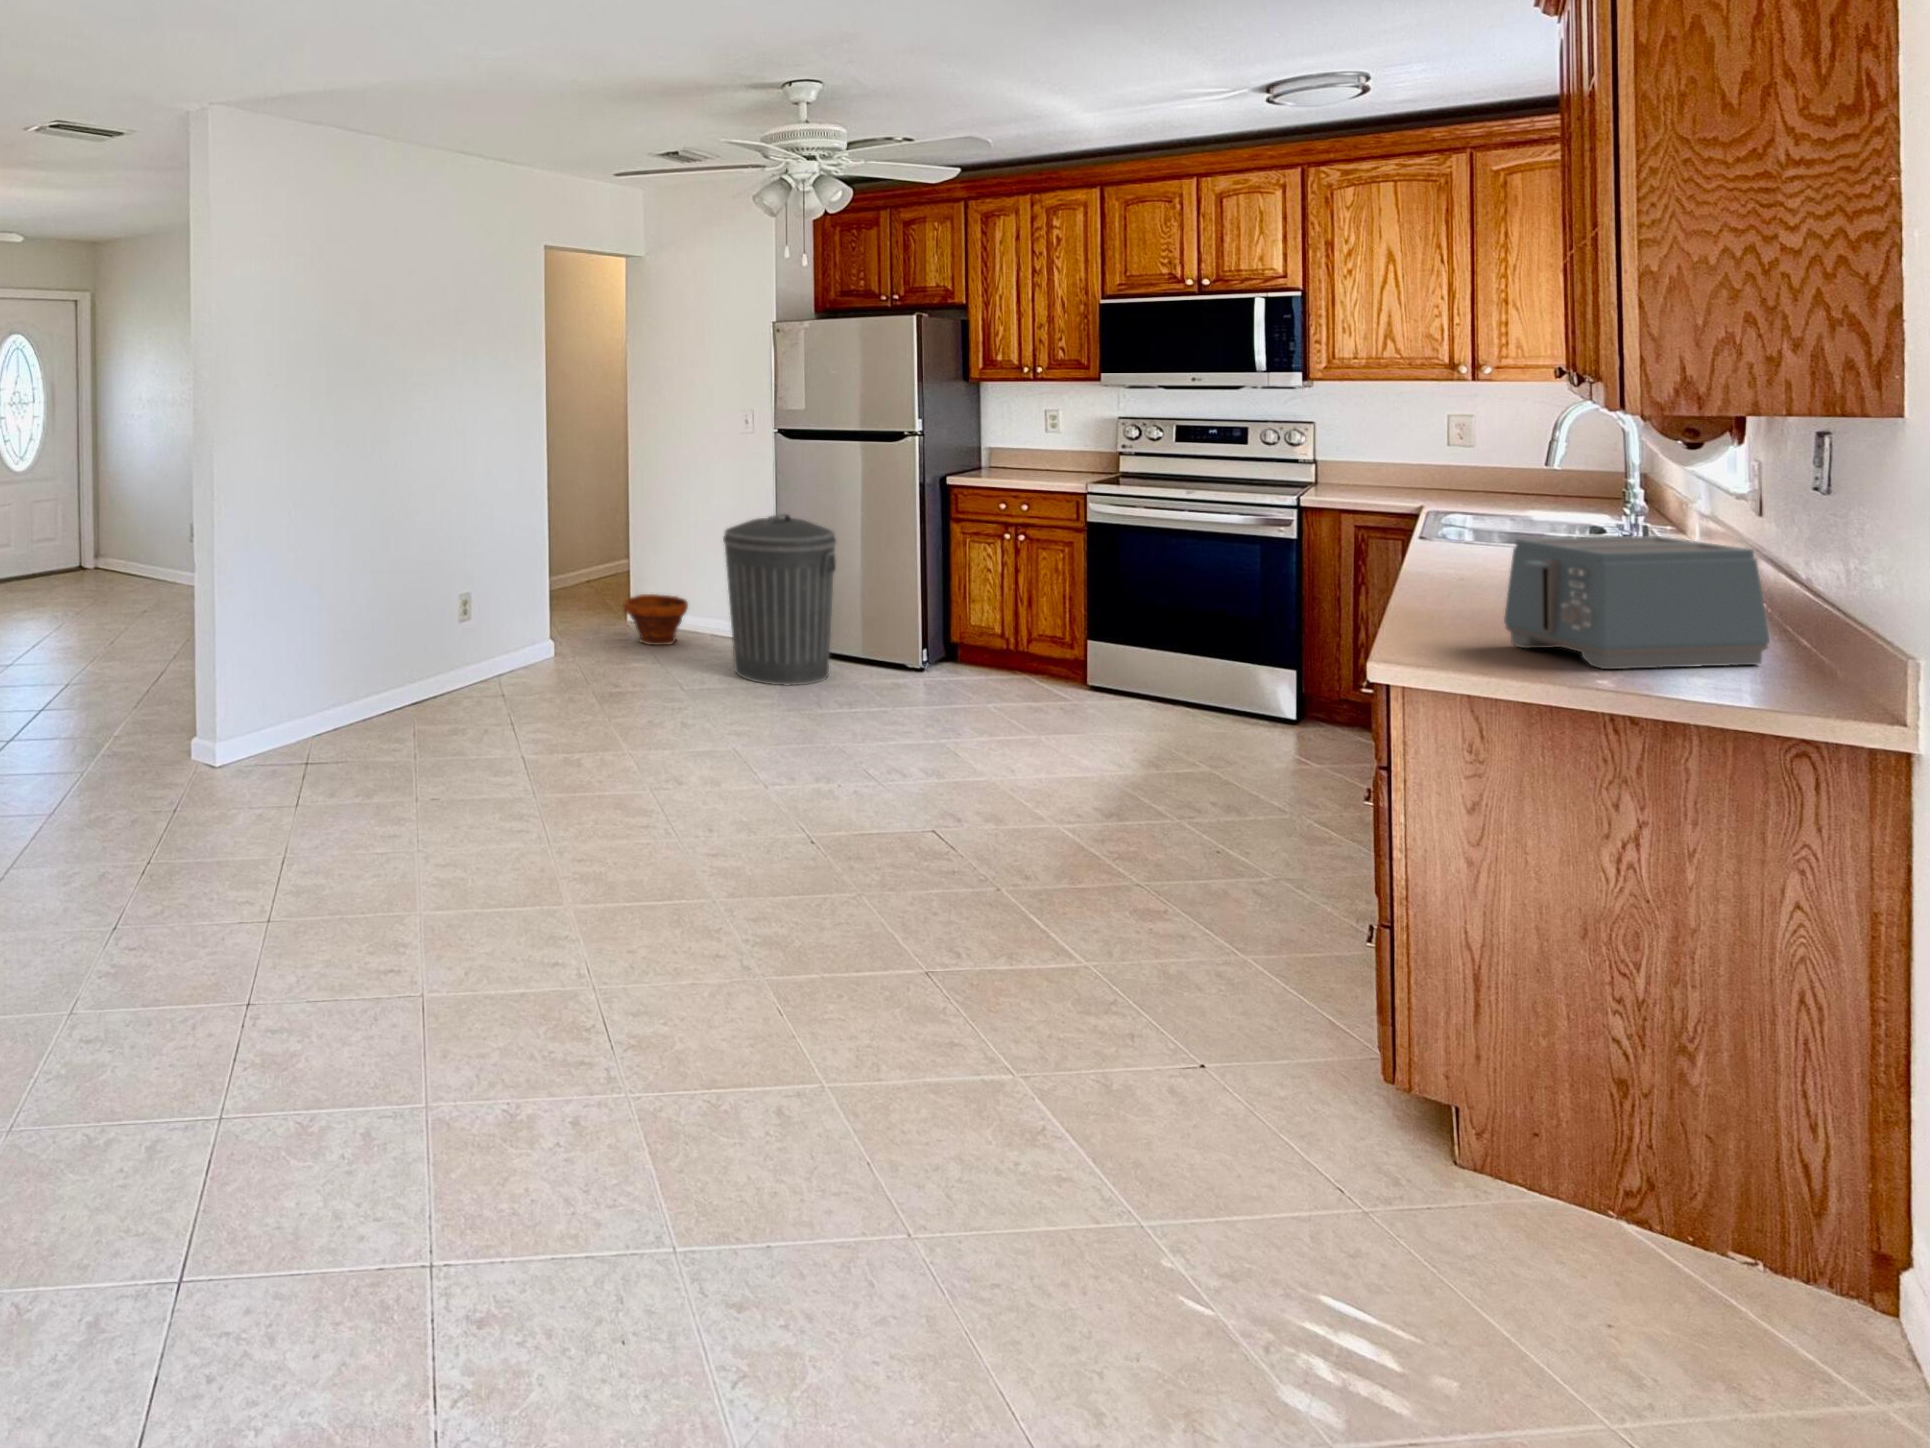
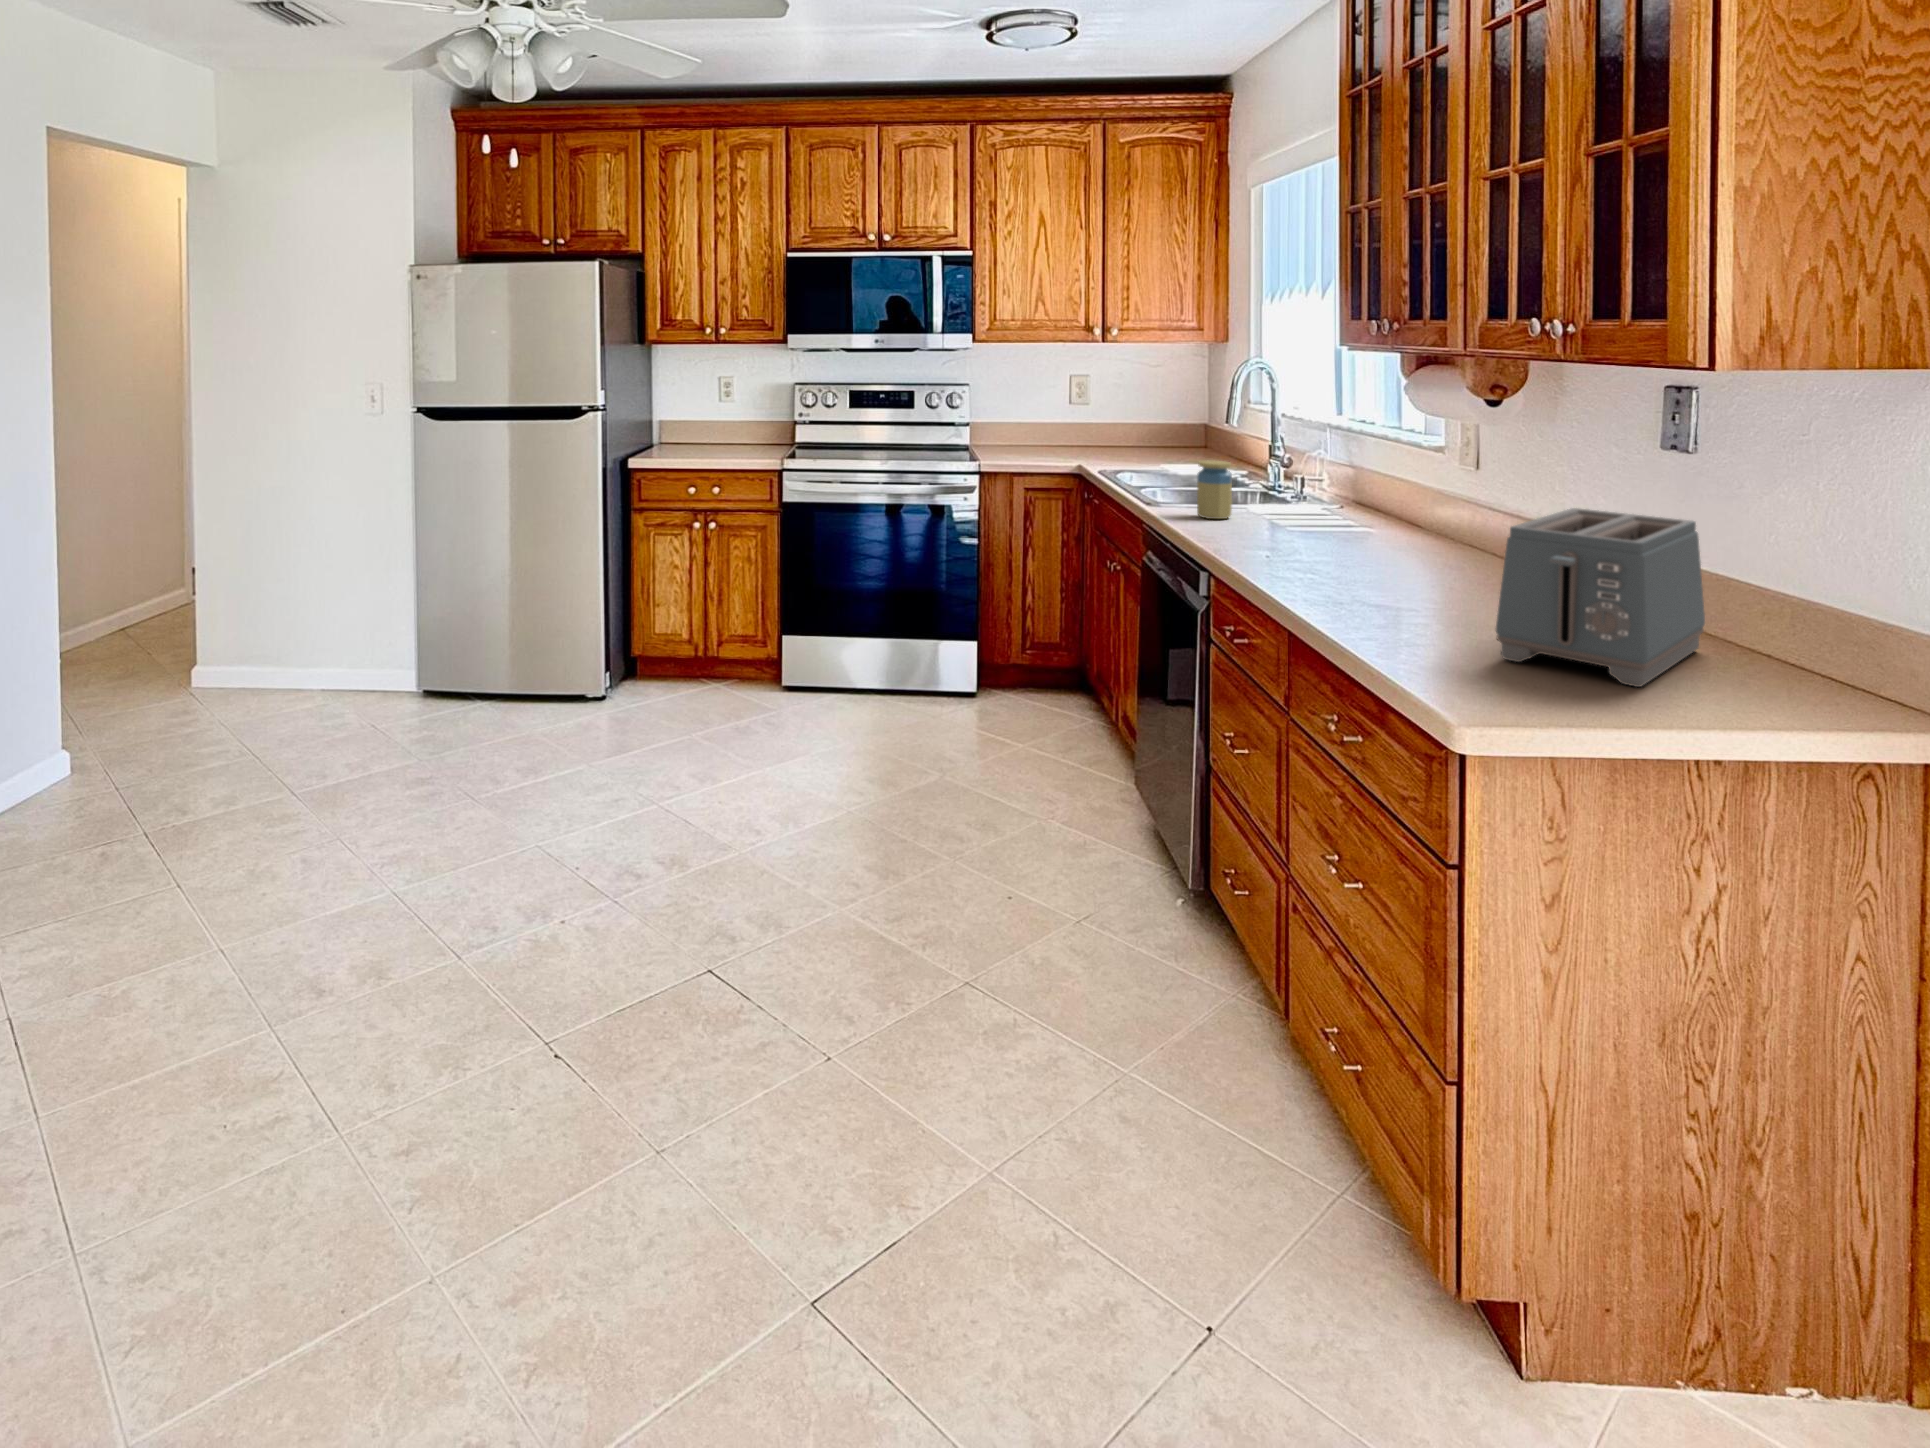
jar: none [1459,498,1503,555] -> present [1197,461,1232,519]
trash can: present [723,514,836,685] -> none [347,516,503,751]
planter: present [623,594,688,645] -> none [187,637,288,715]

